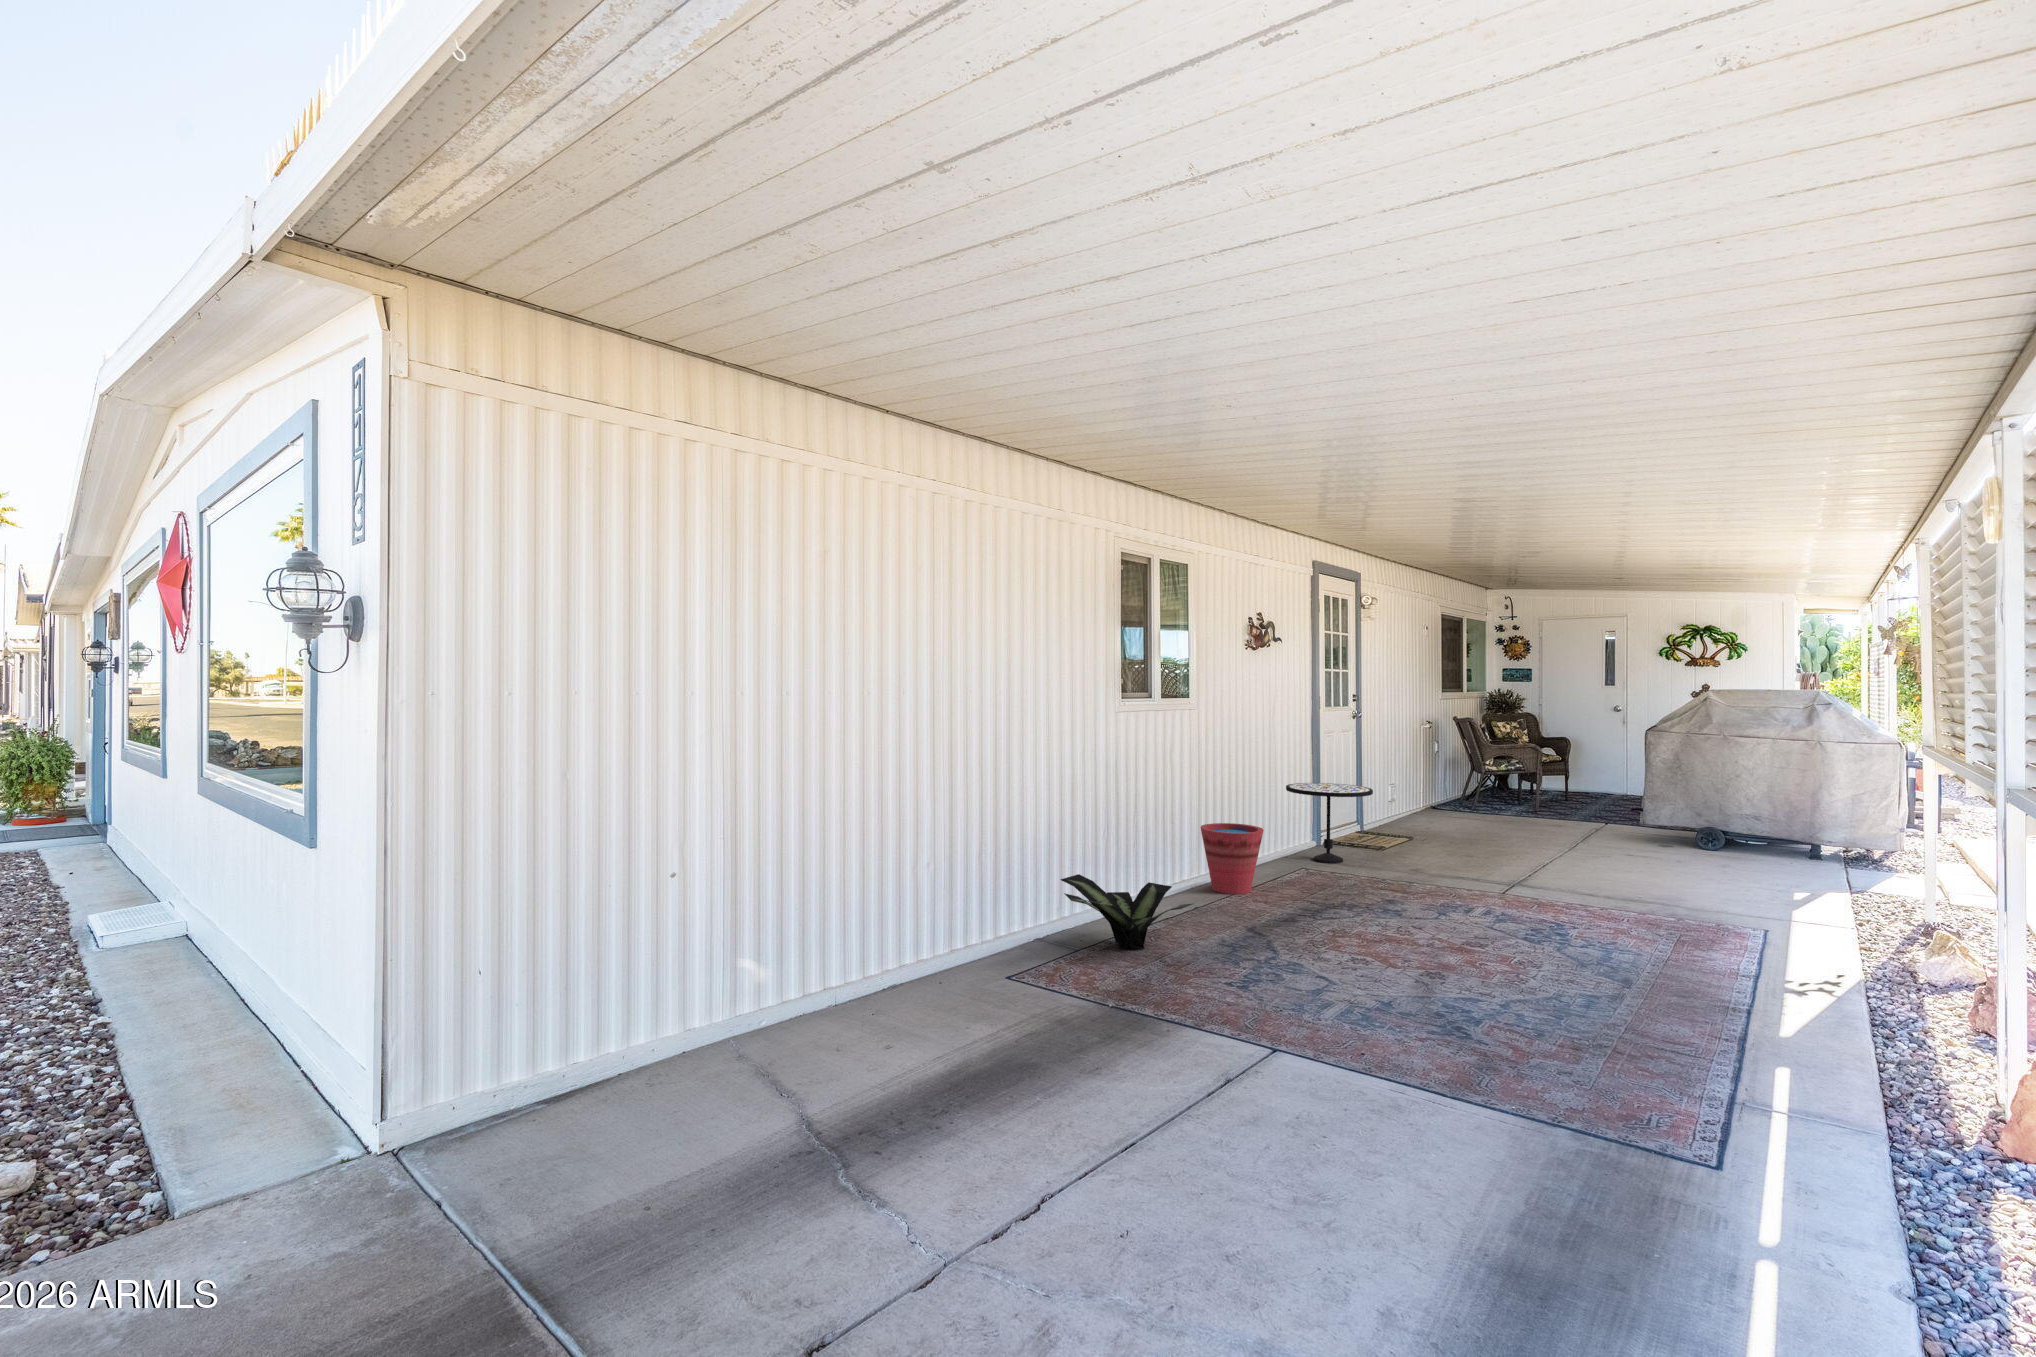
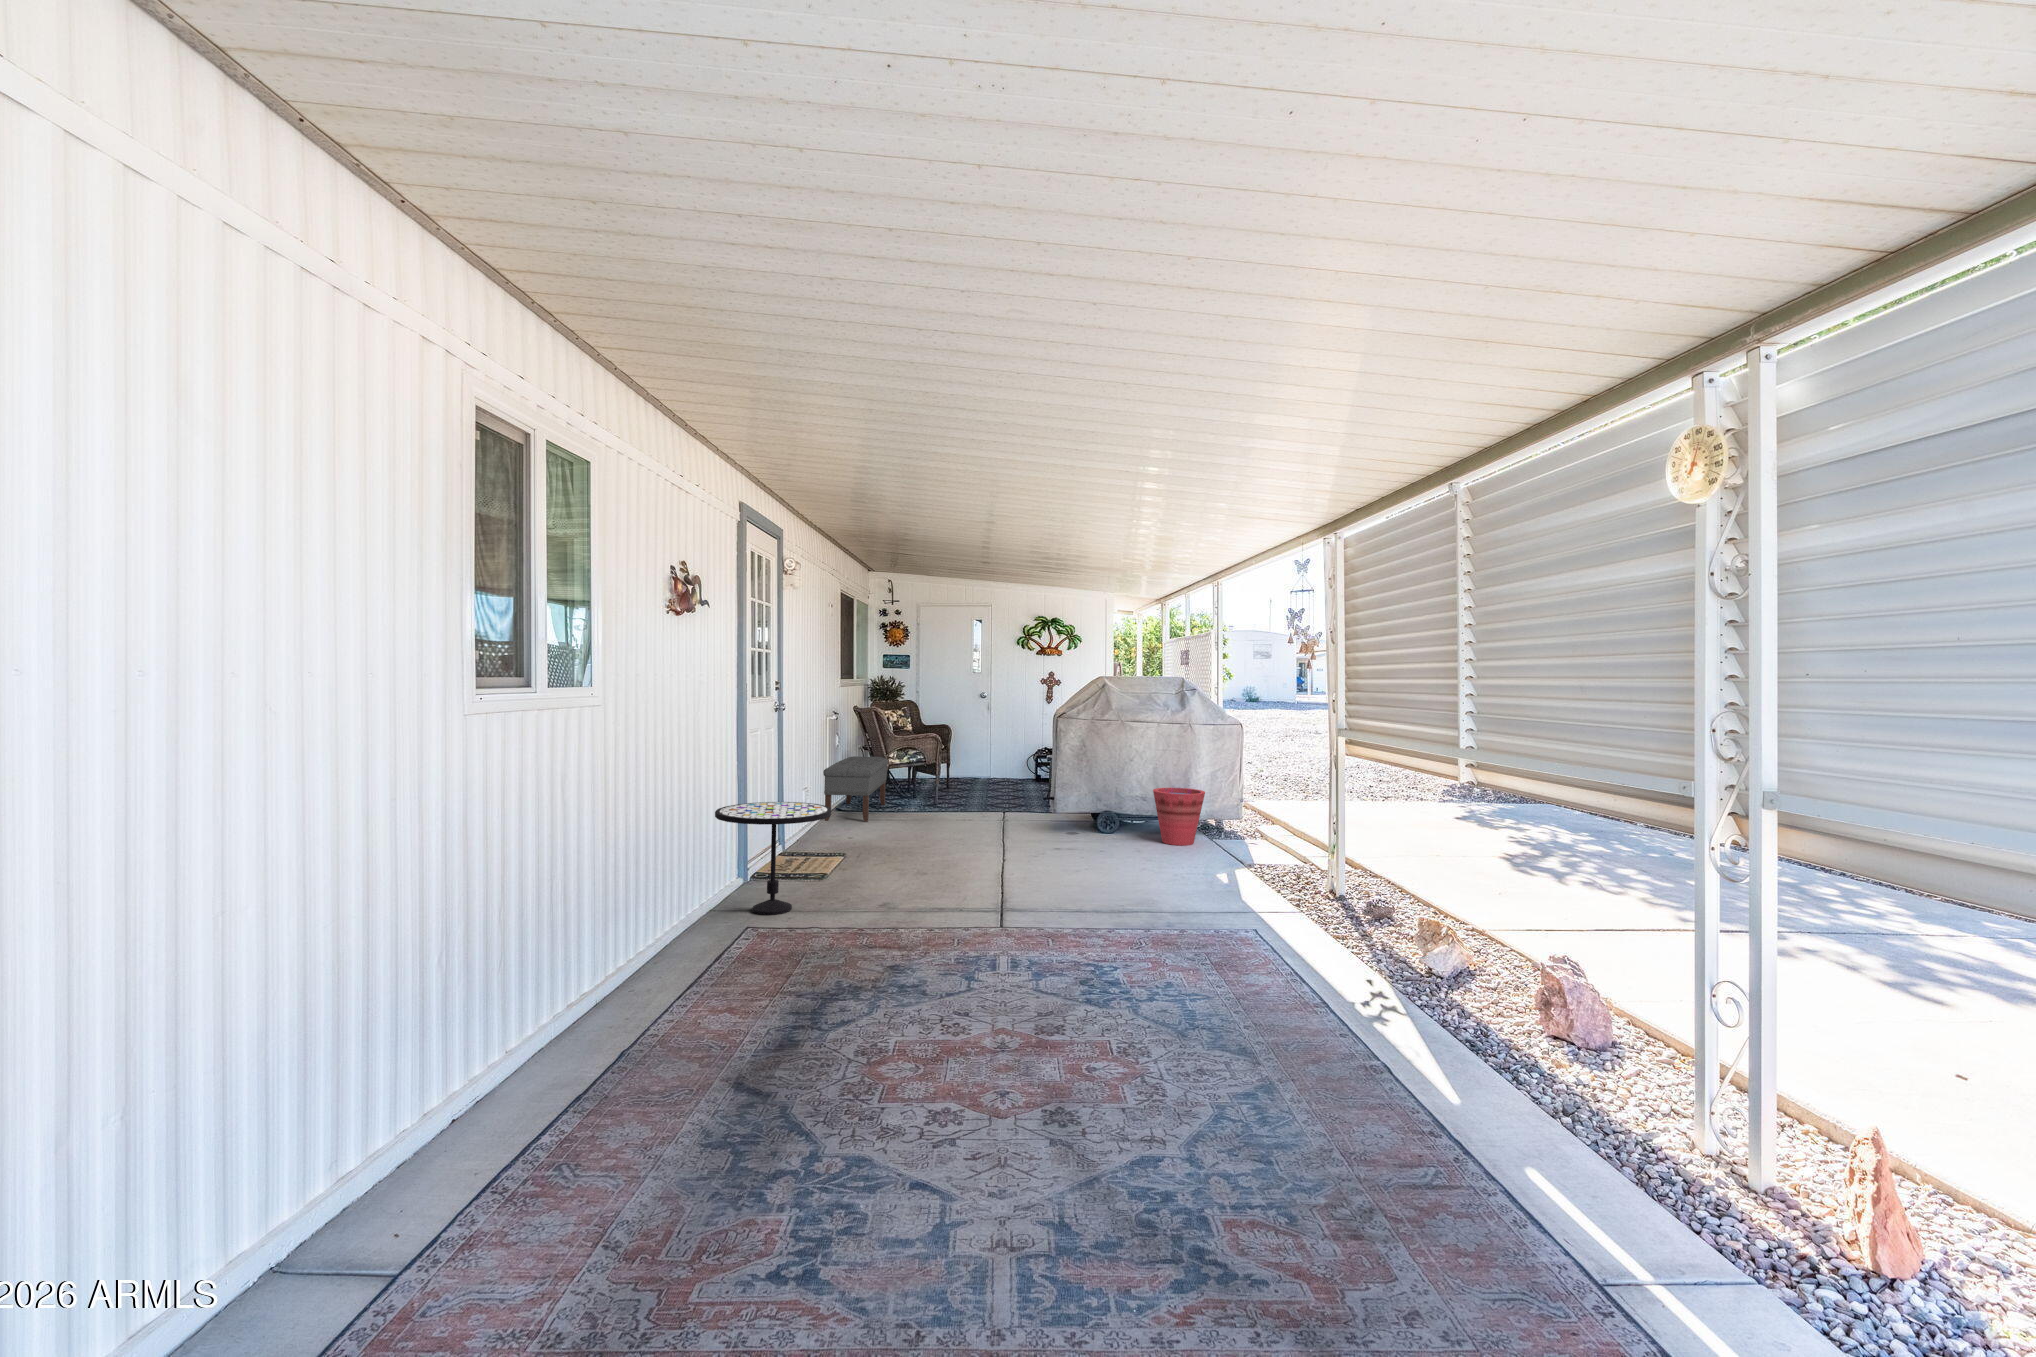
bench: none [1412,761,1485,817] -> present [823,756,888,822]
bucket: present [1200,823,1264,894] -> present [1153,788,1205,845]
potted plant: present [1061,874,1192,949] -> none [332,1053,669,1236]

